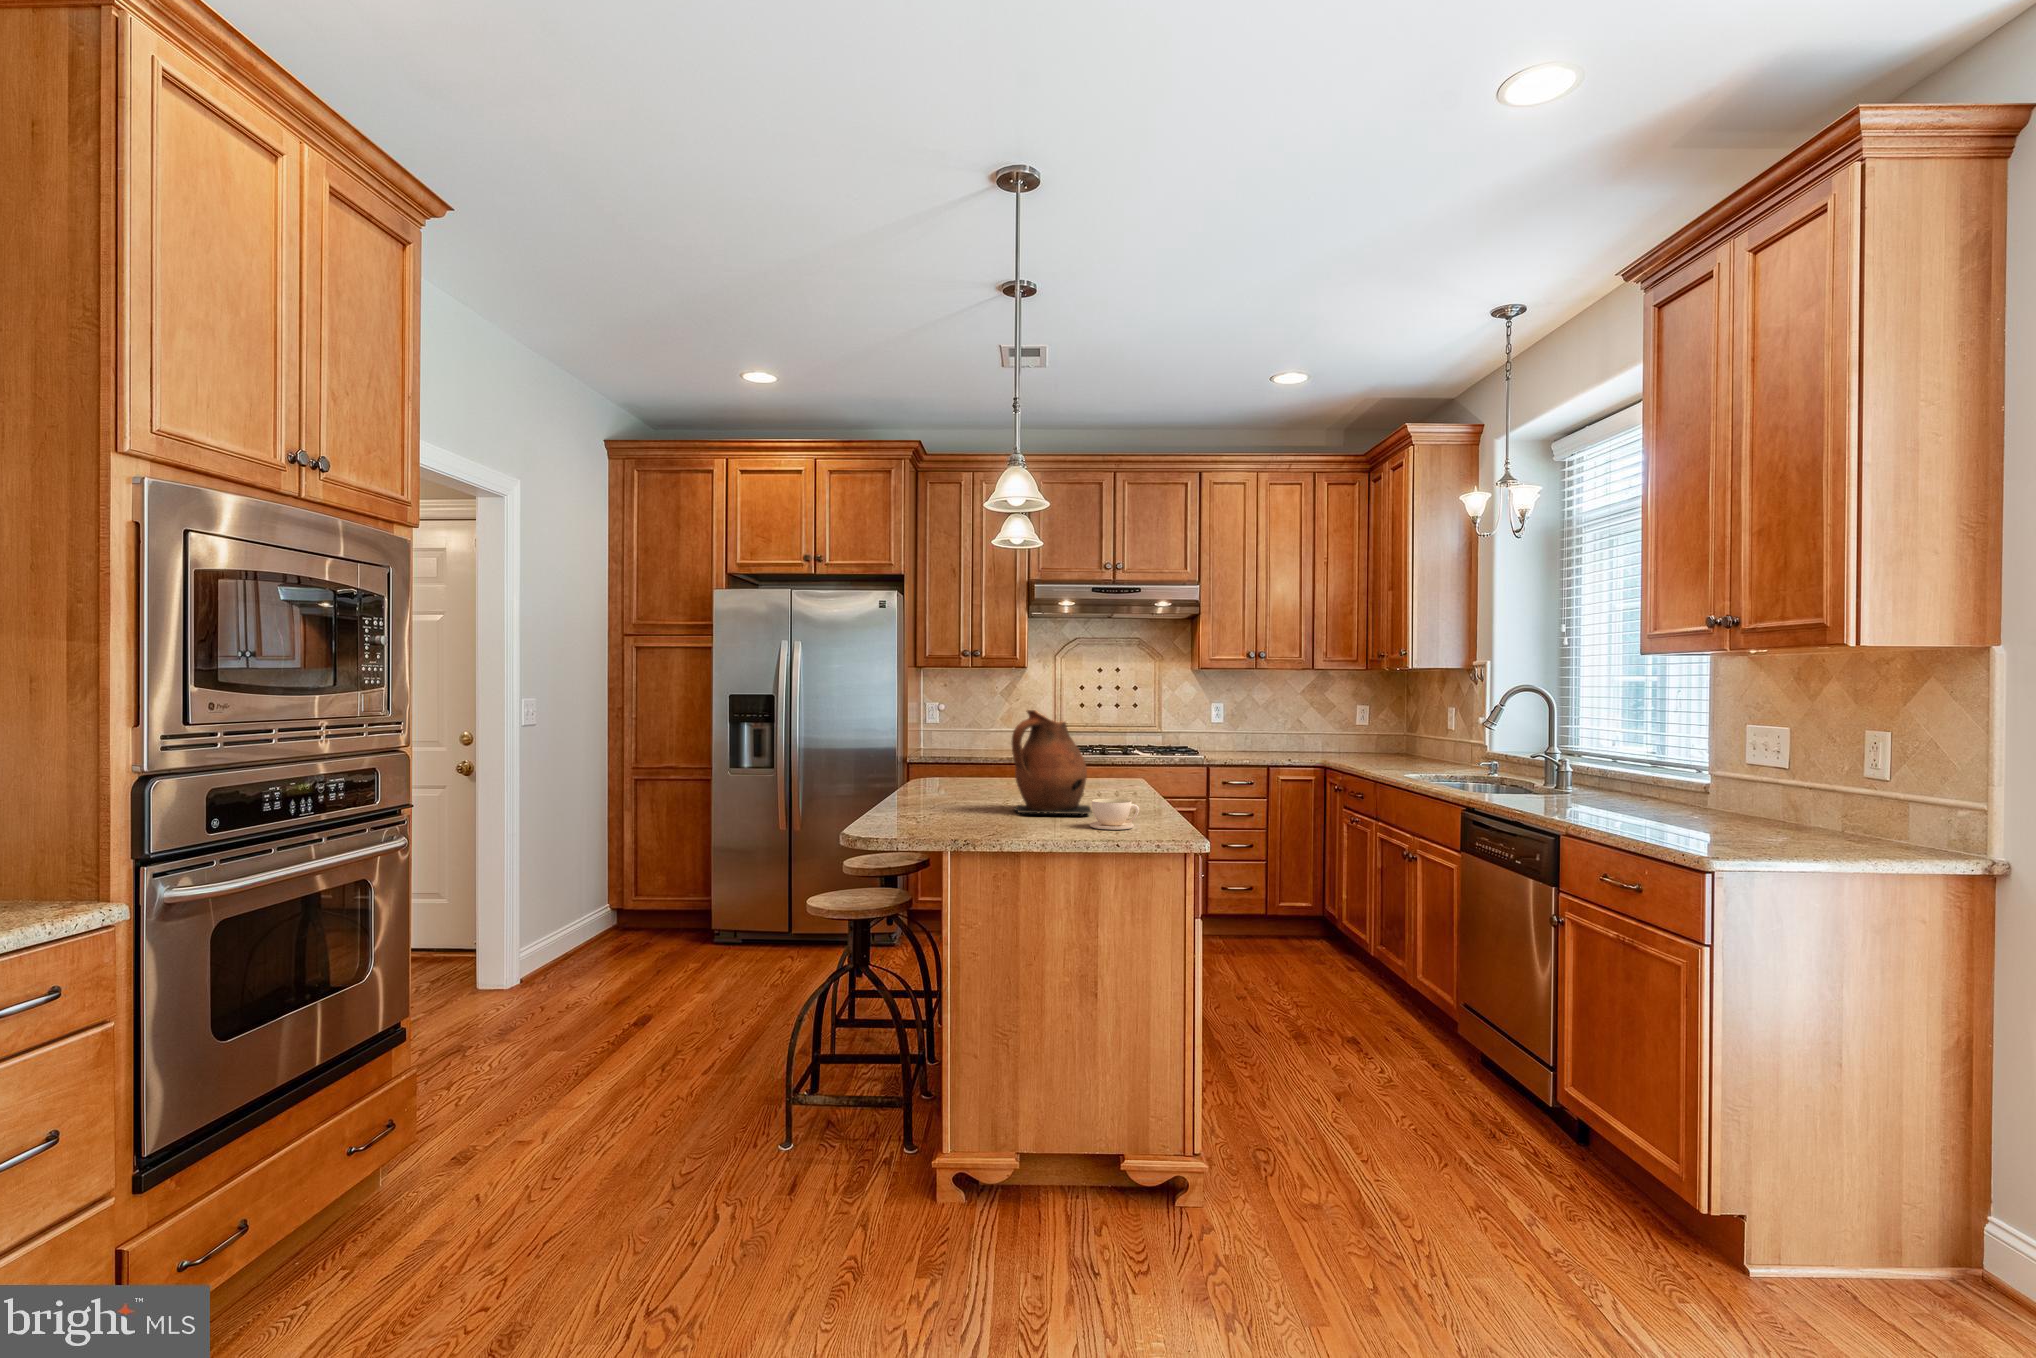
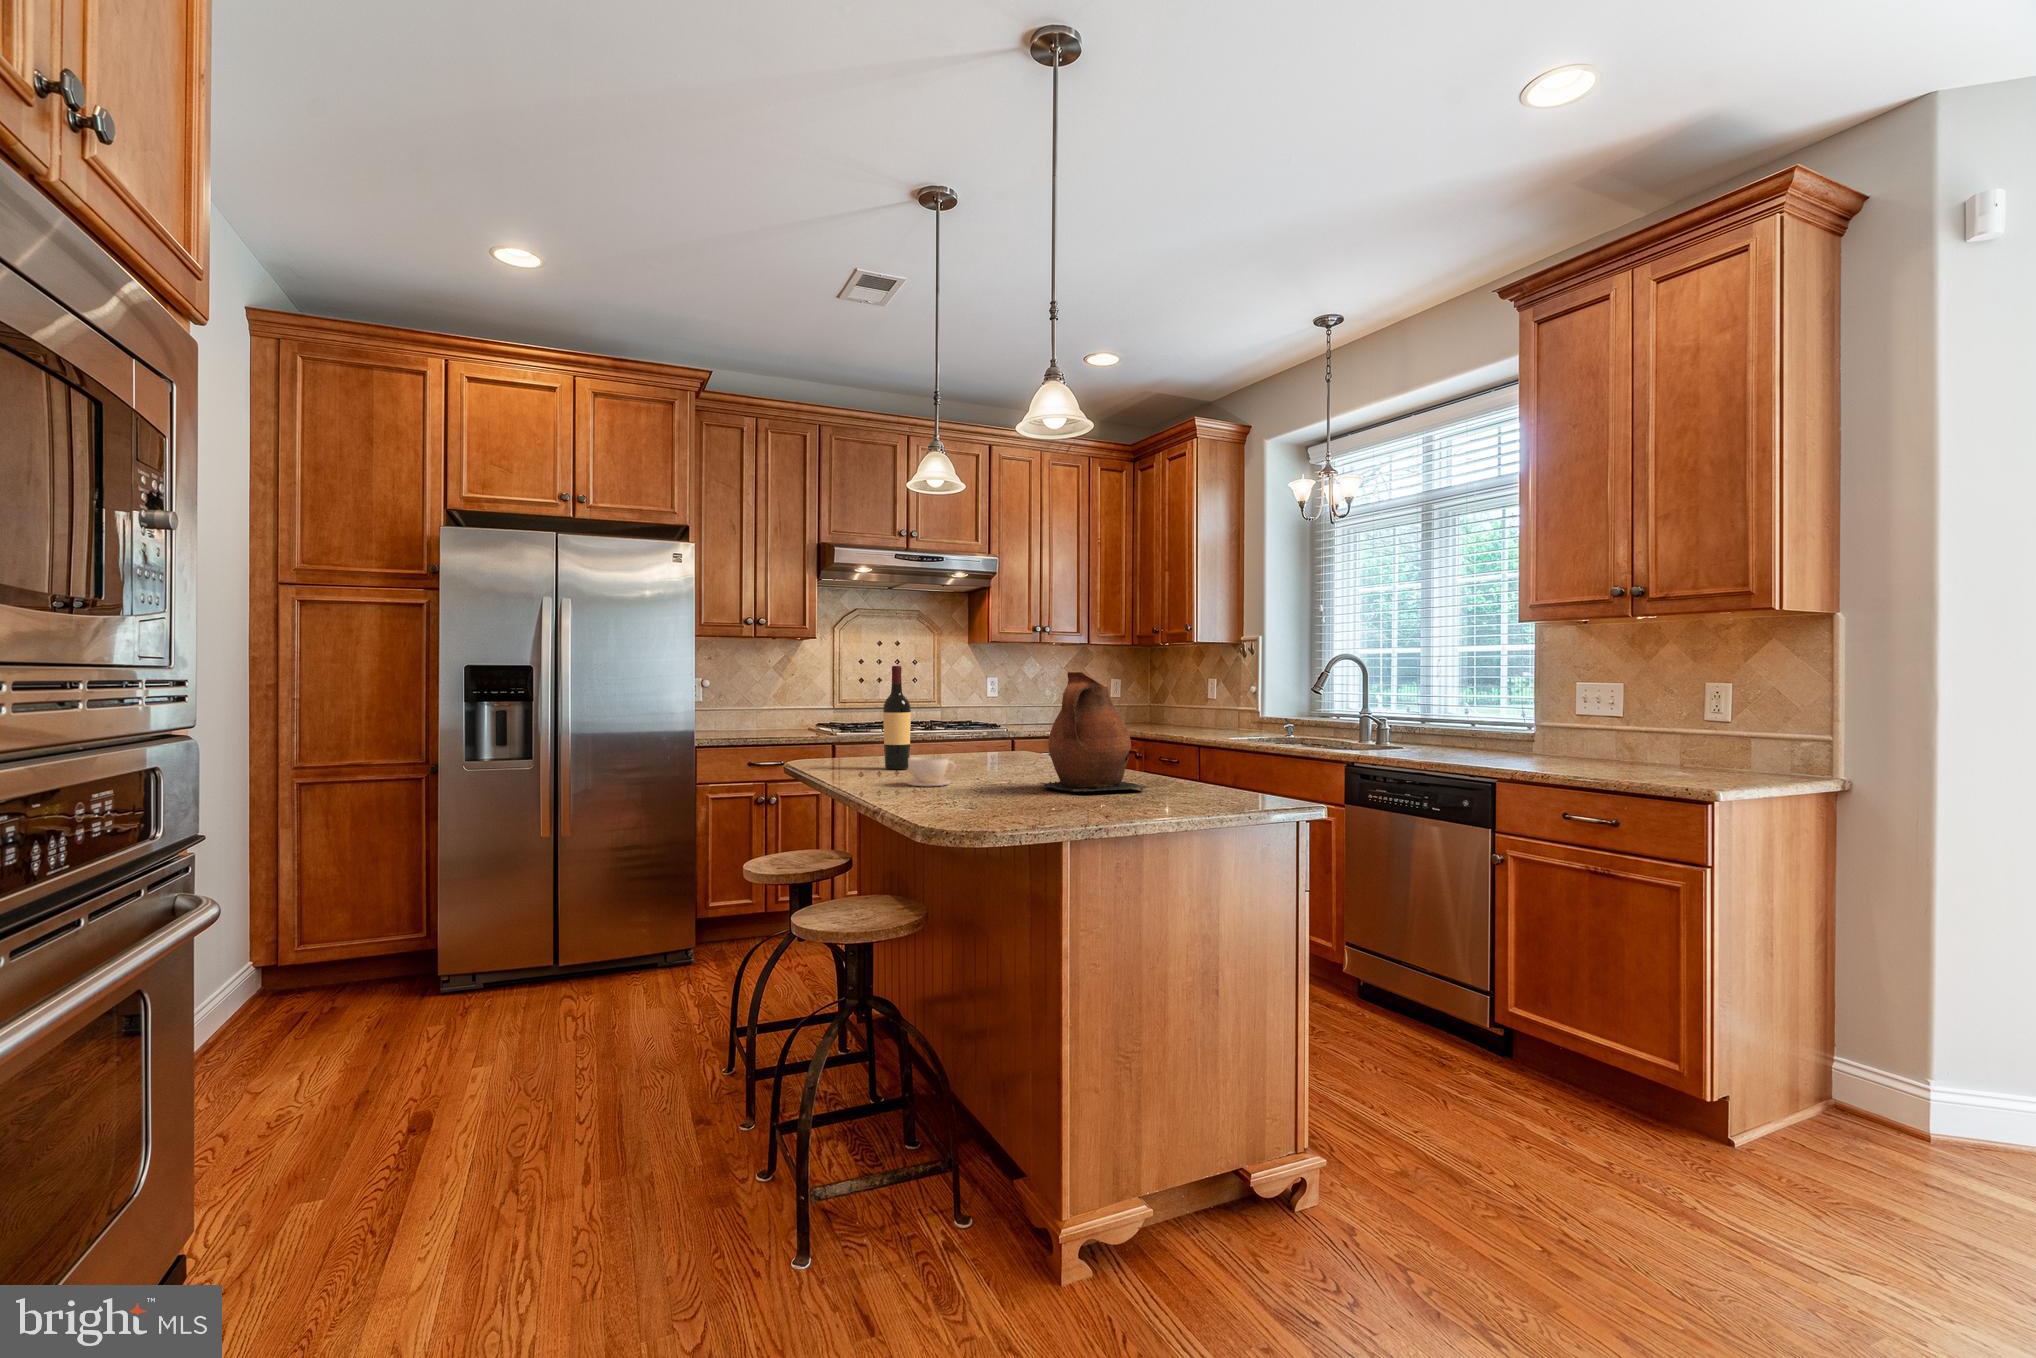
wine bottle: none [958,699,981,788] -> present [883,666,911,769]
coffee cup: present [1090,799,1139,830] -> present [907,757,955,786]

